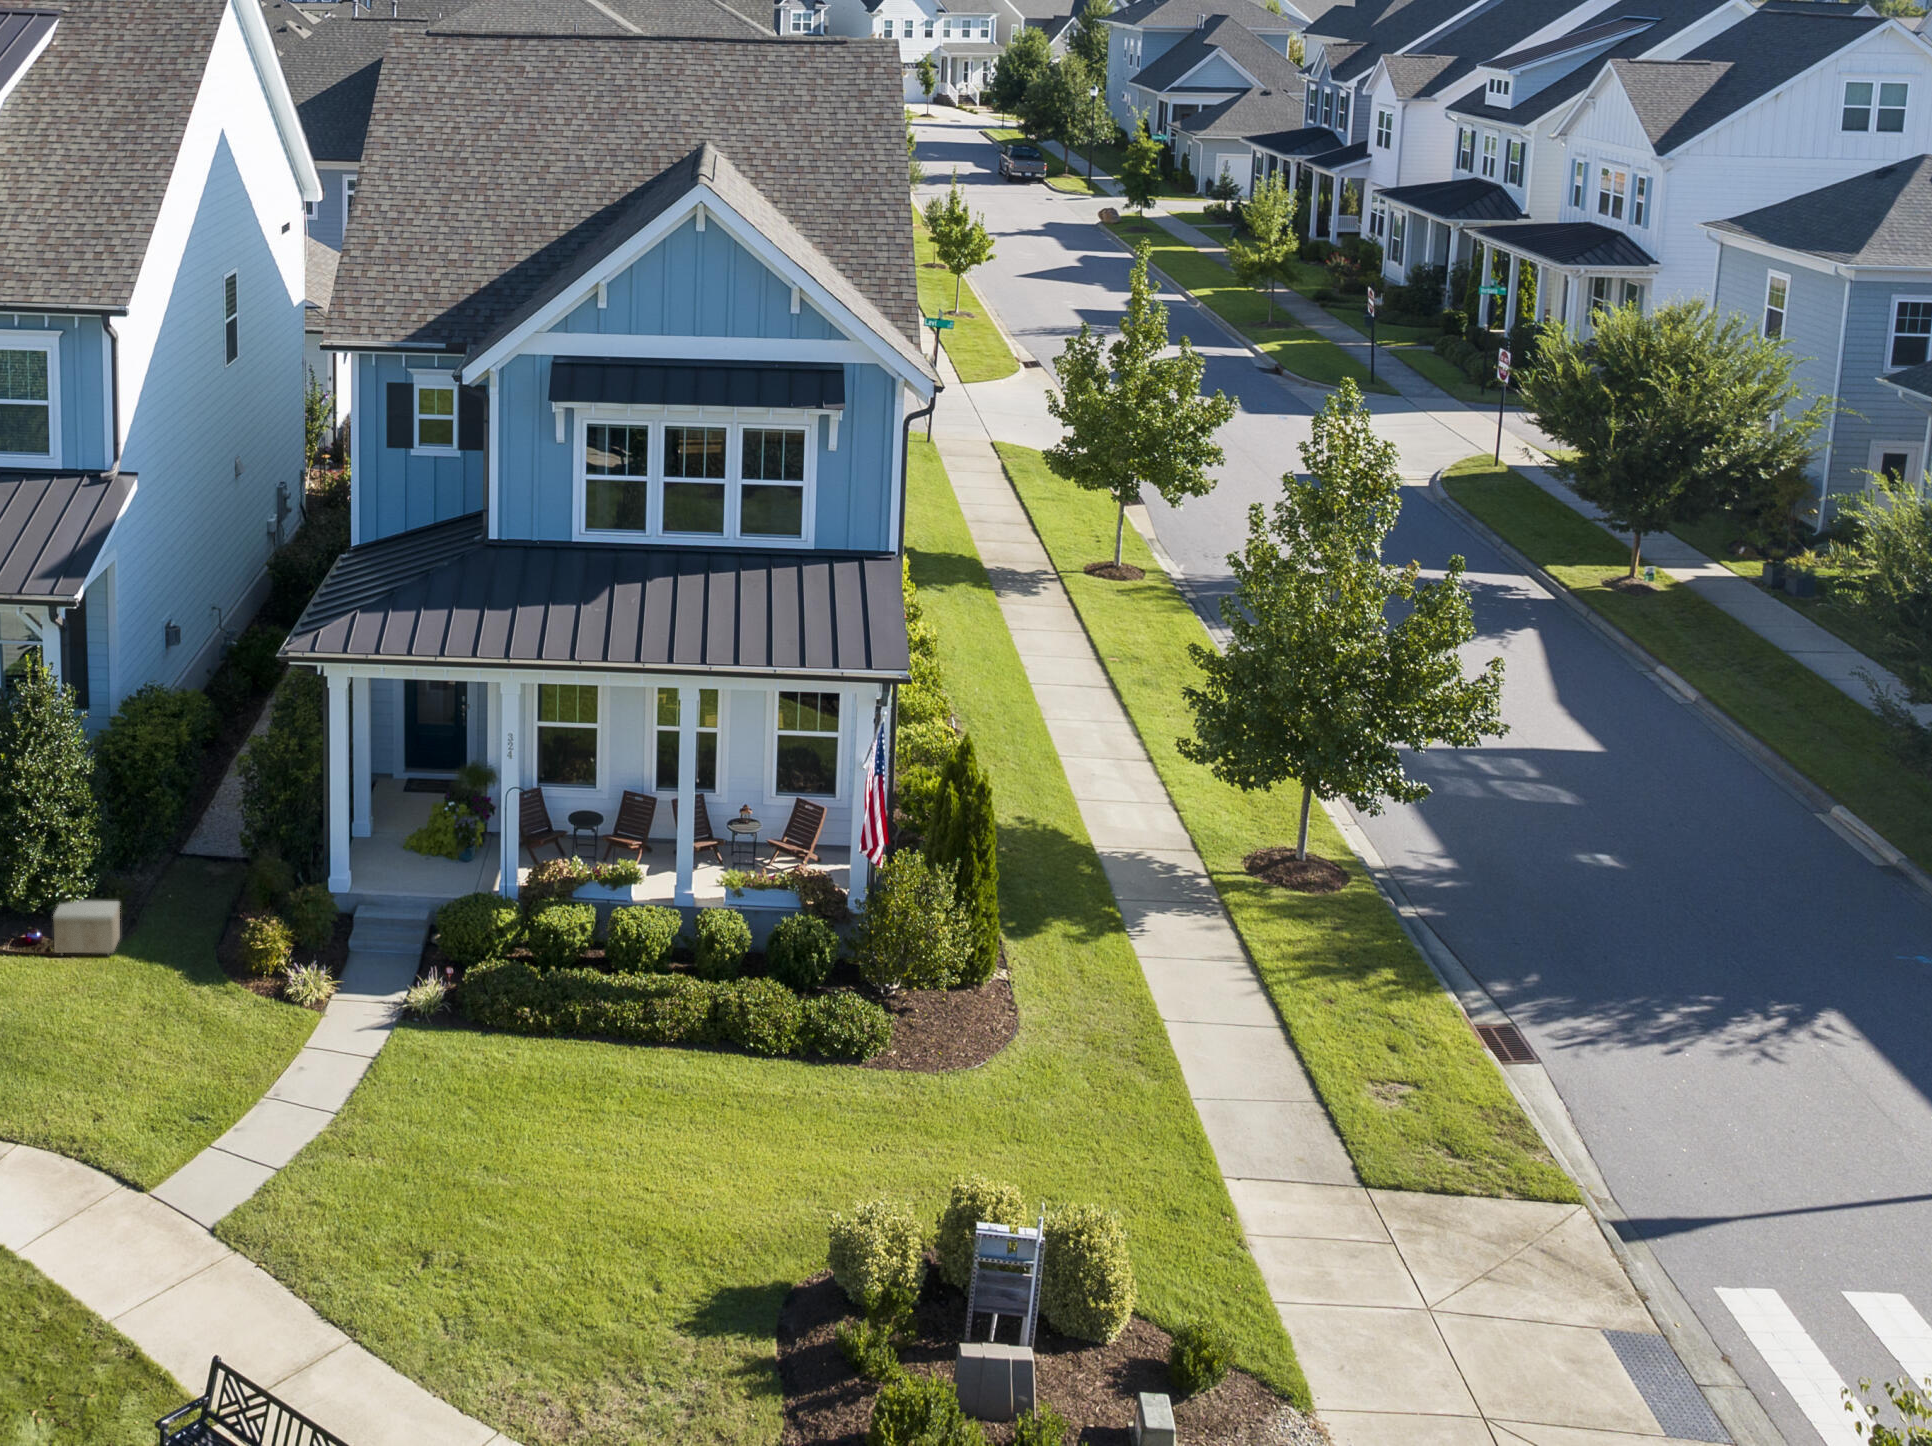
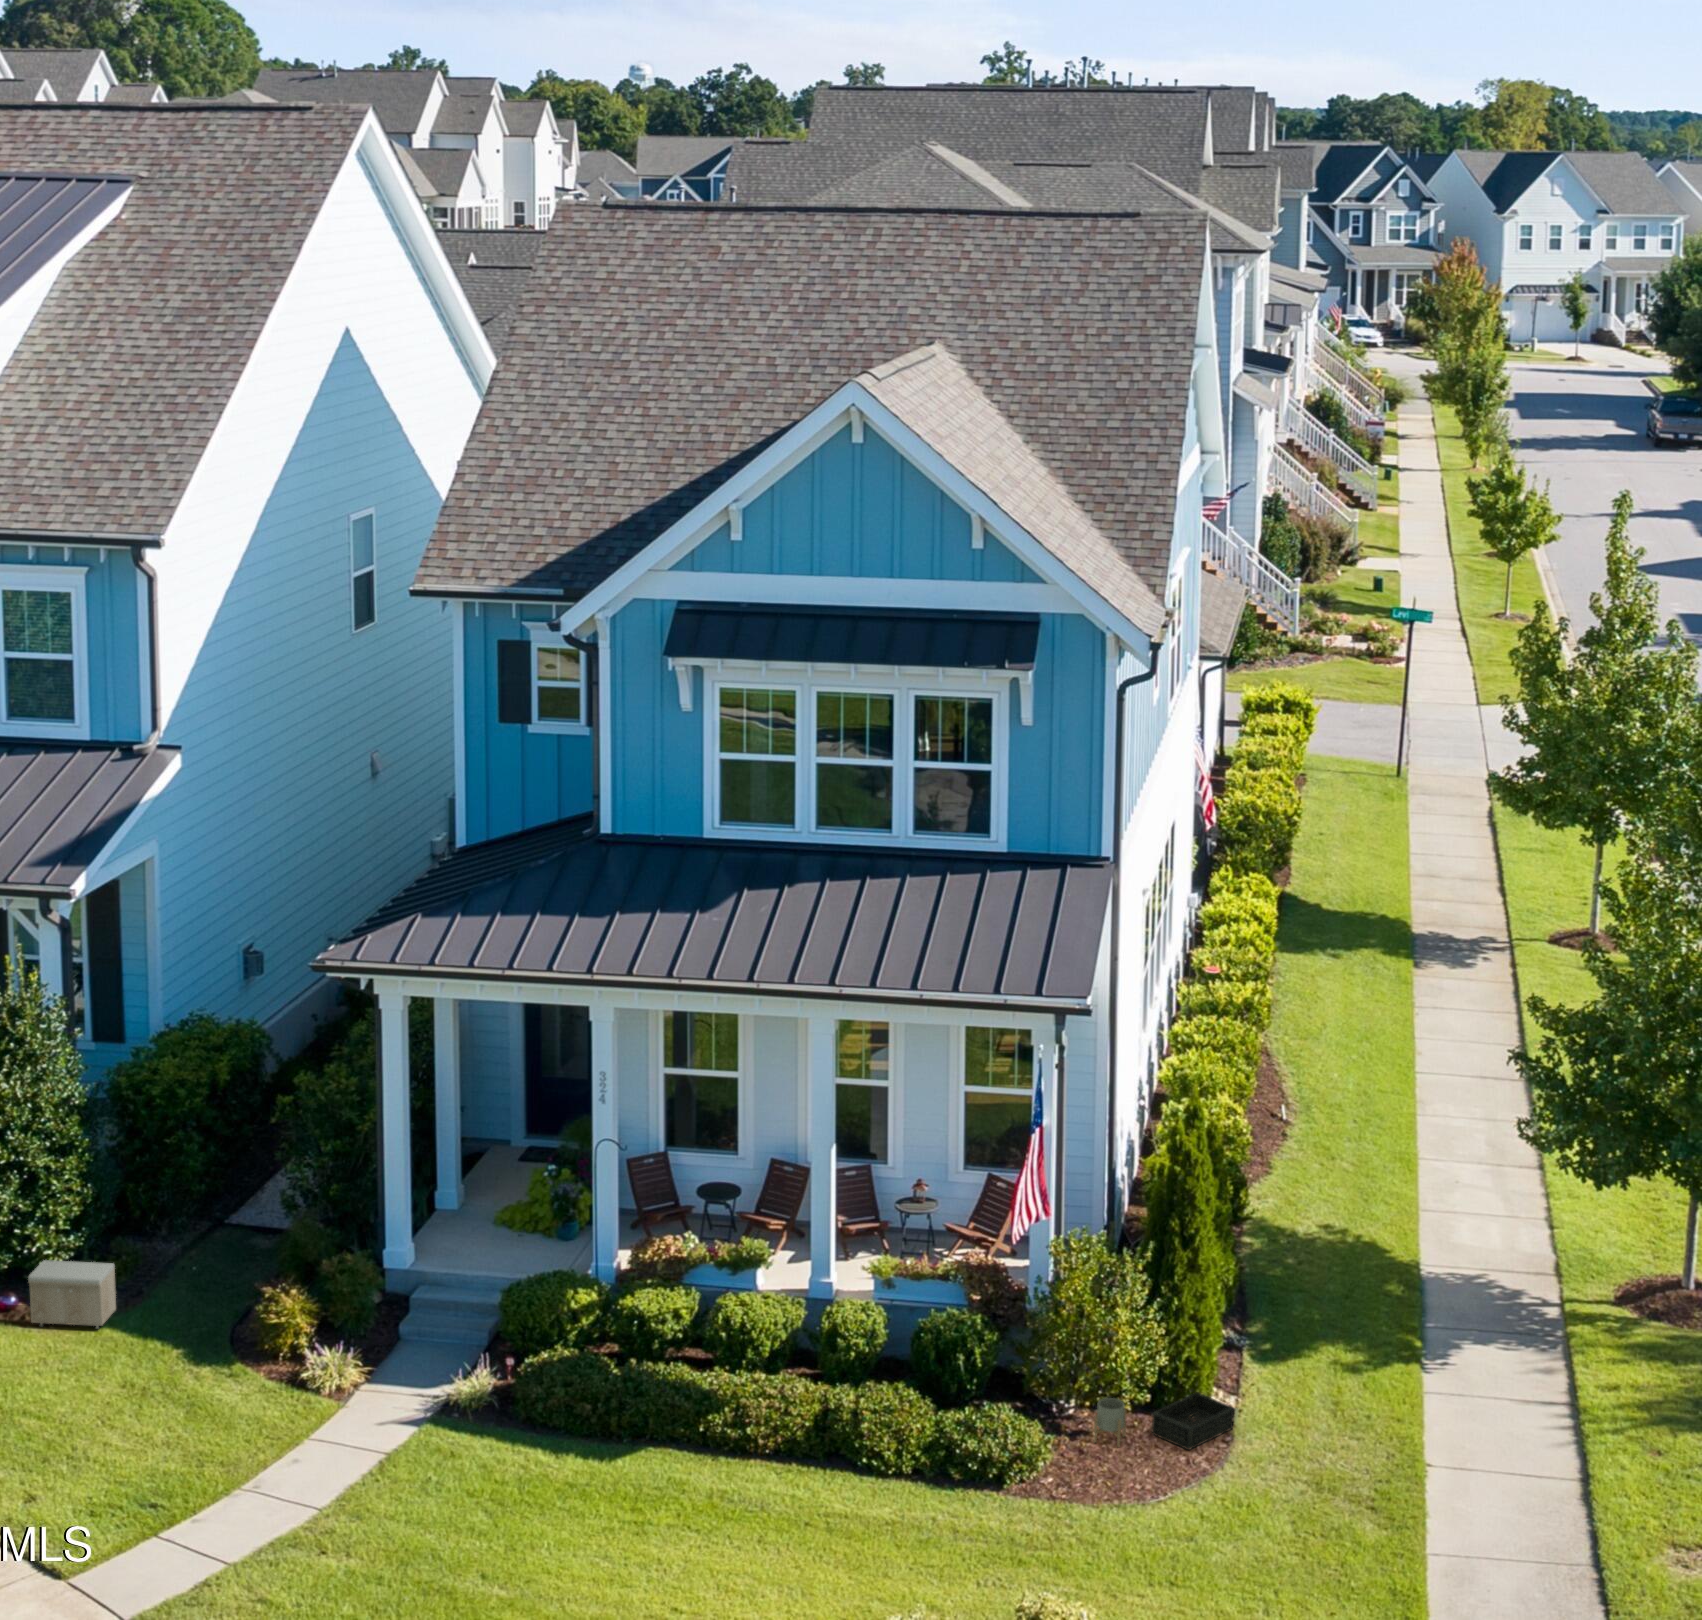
basket: none [965,974,1026,1022] -> present [1152,1392,1234,1450]
planter: none [922,983,946,1022] -> present [1094,1398,1126,1447]

